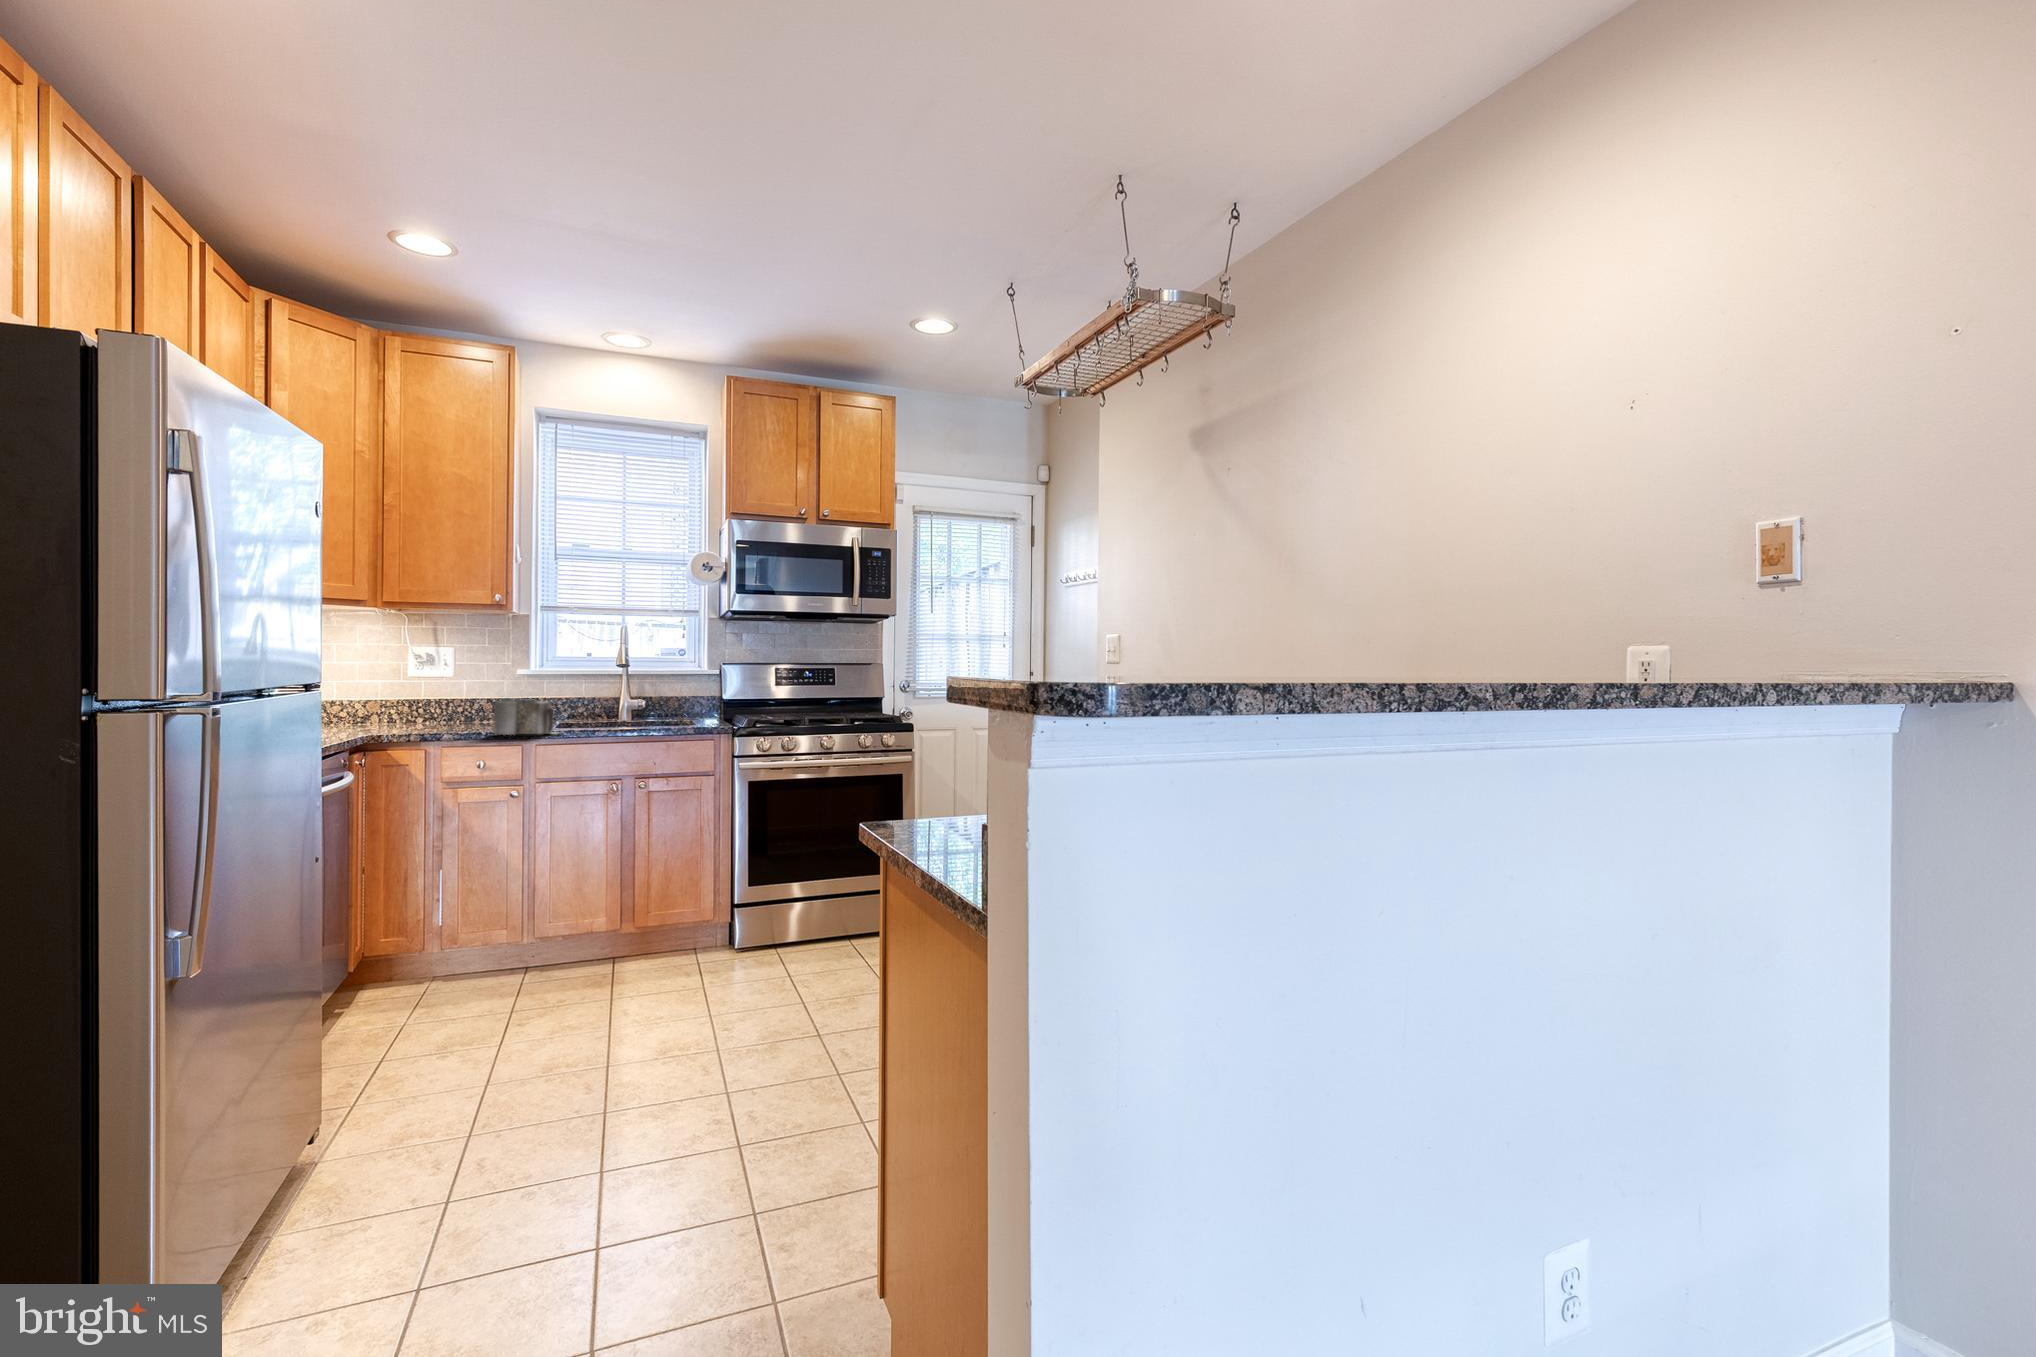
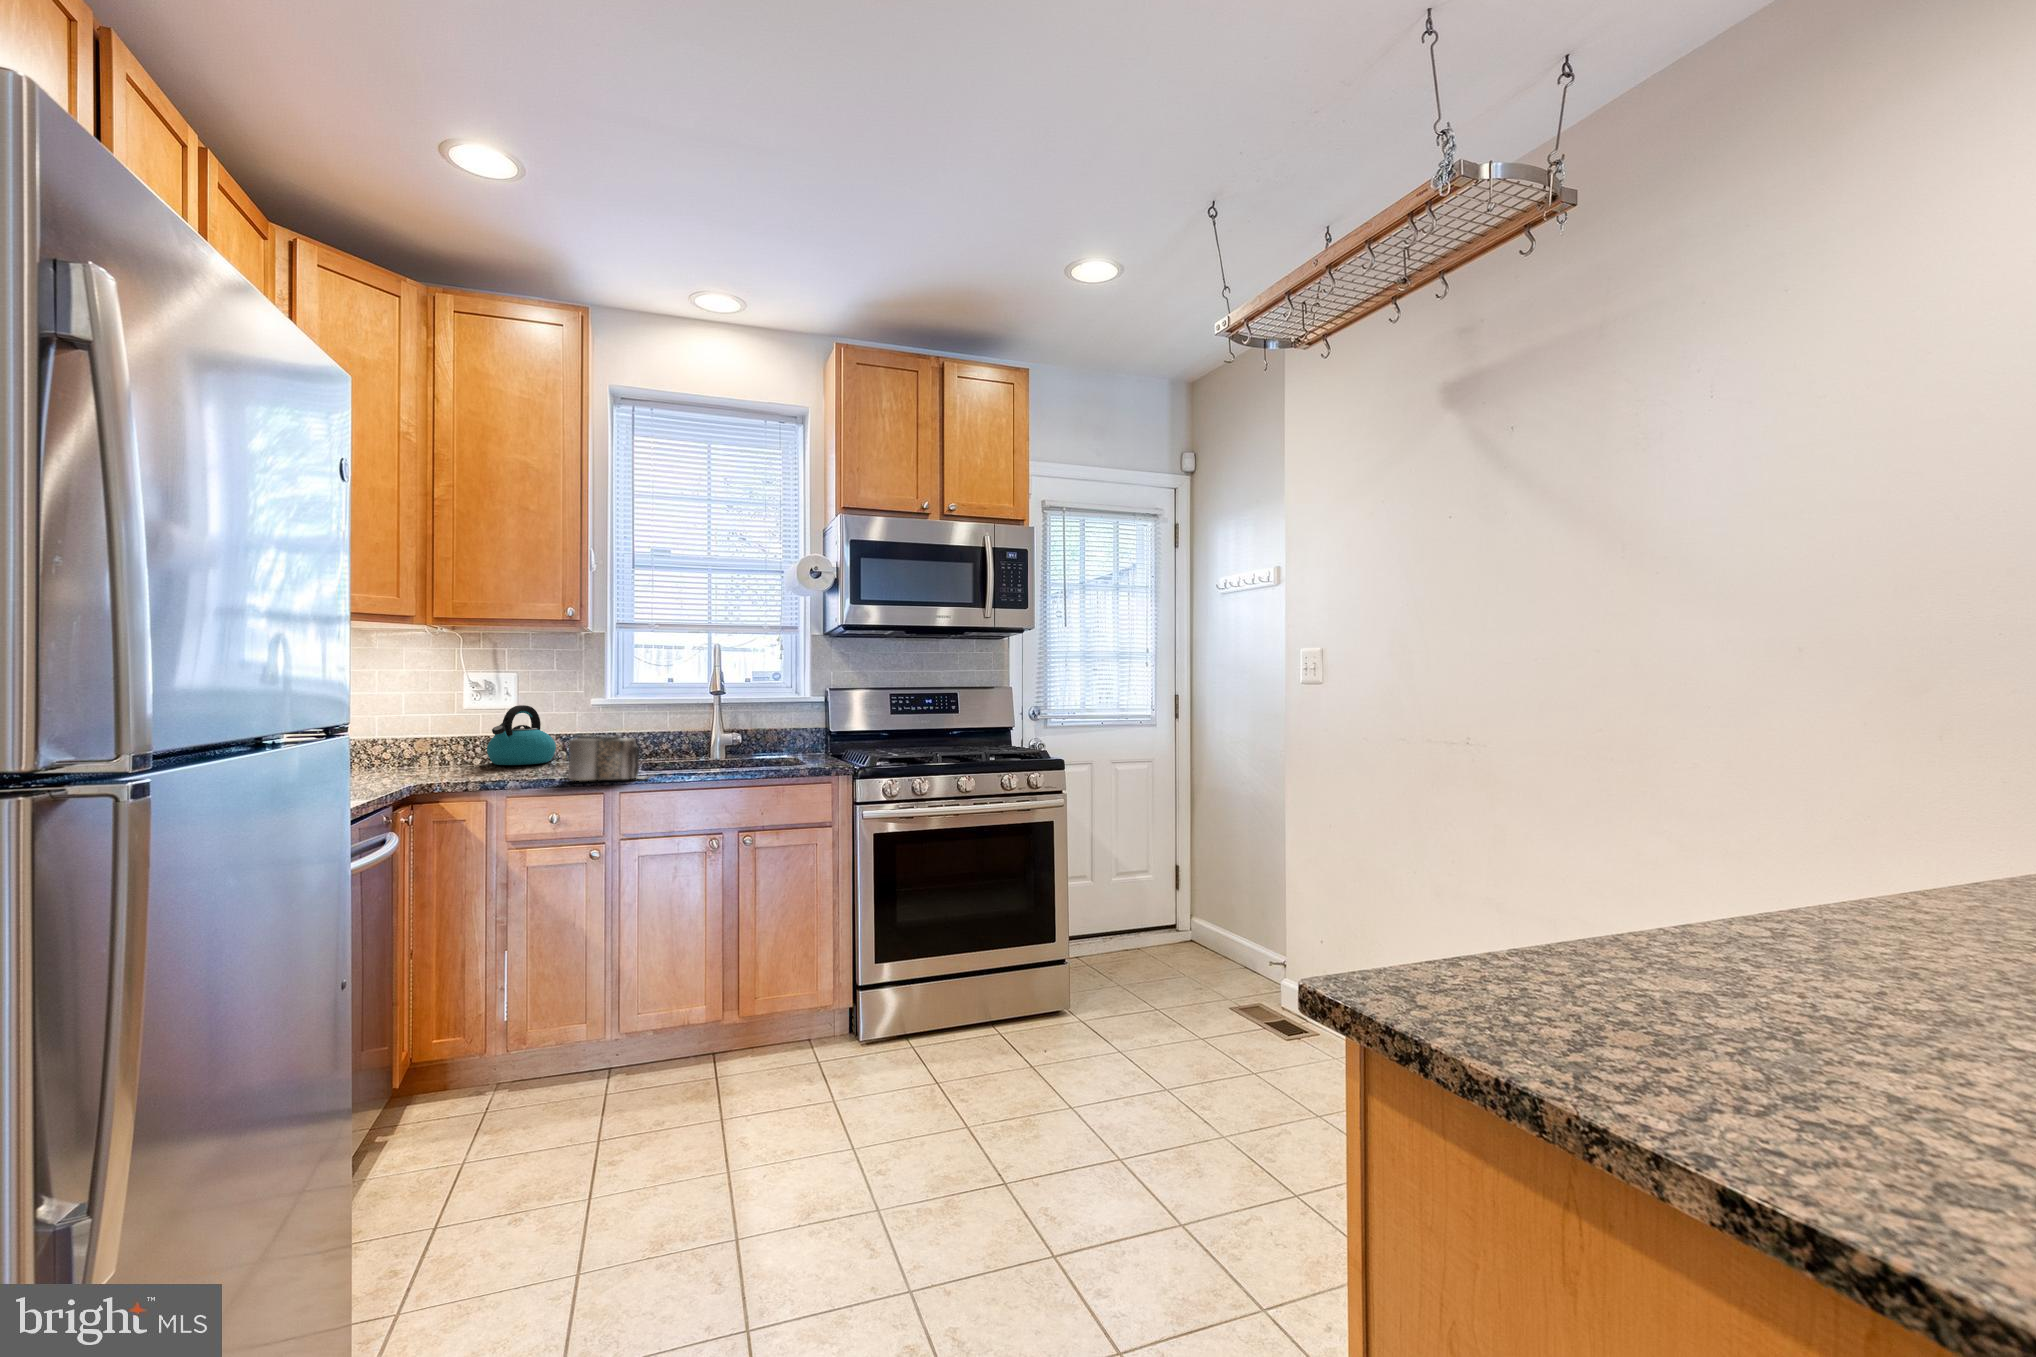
kettle: none [428,674,487,723] -> present [487,705,556,765]

